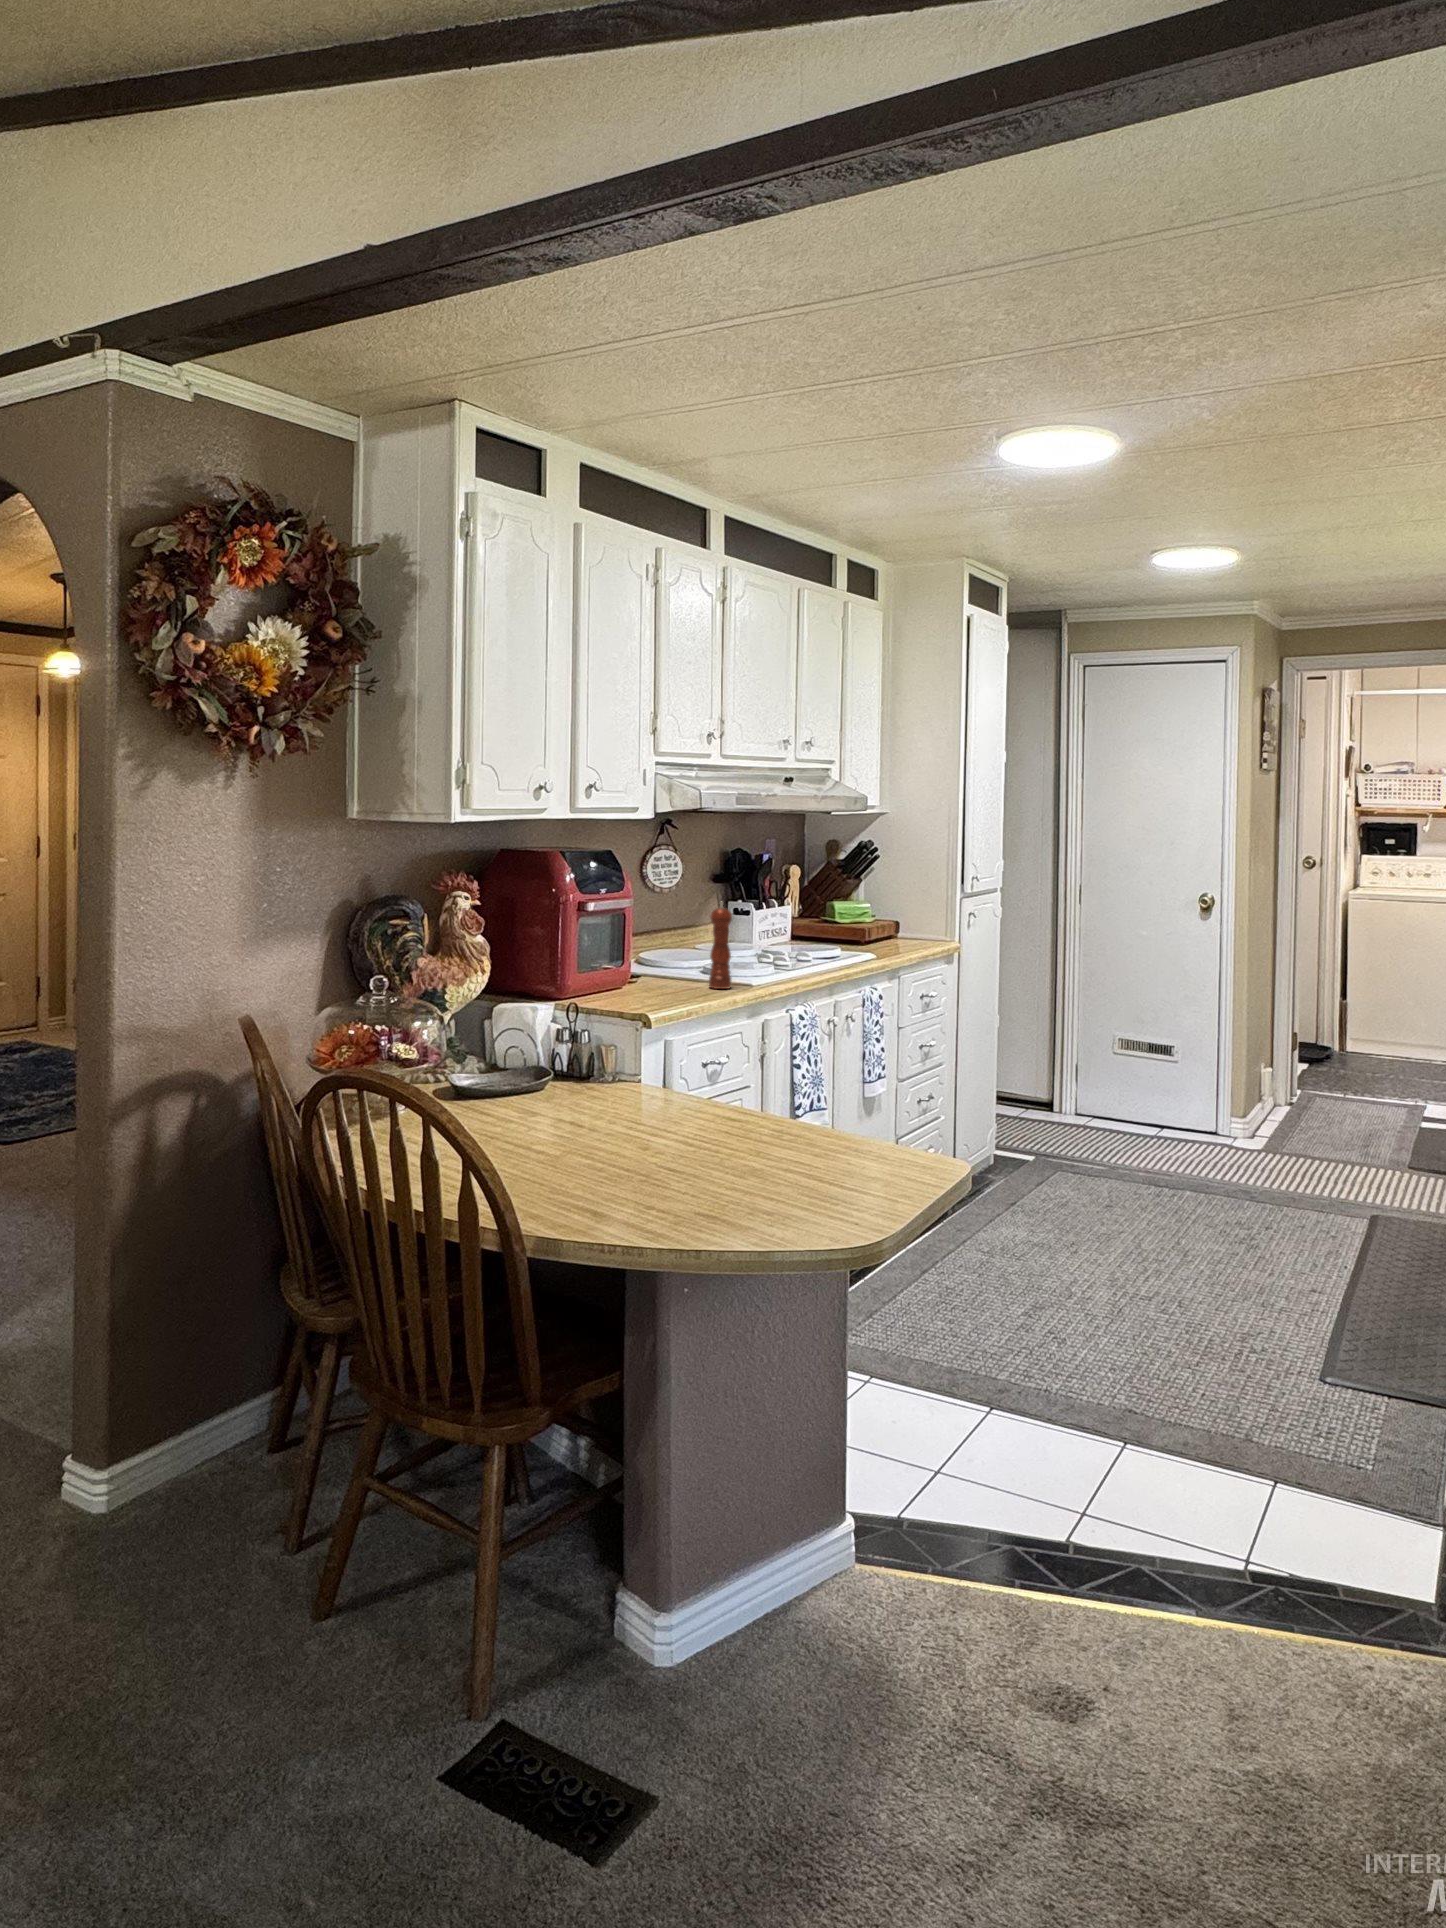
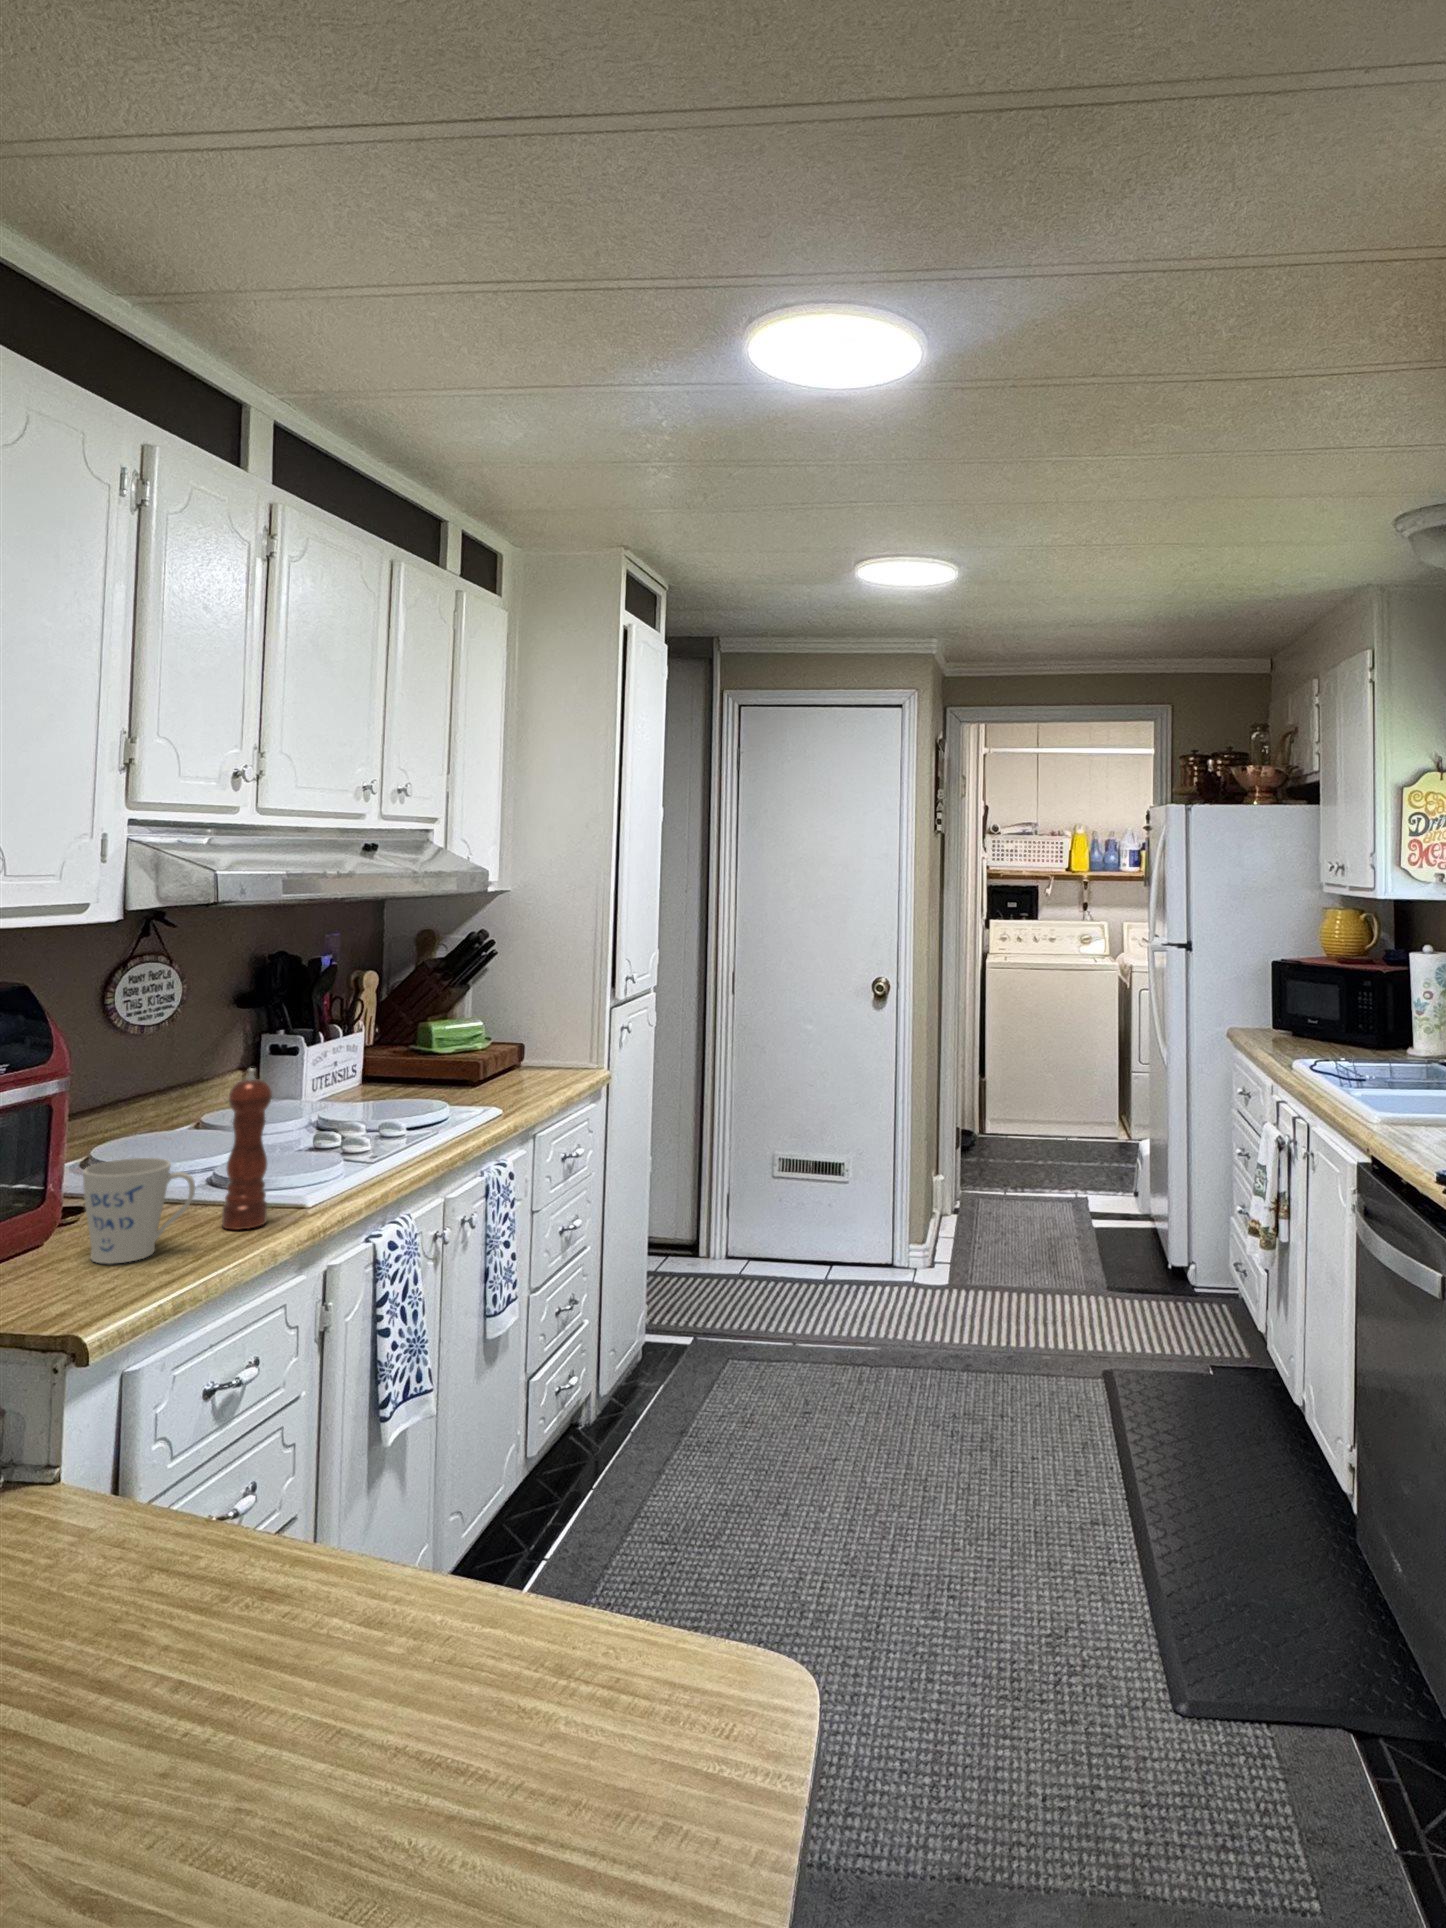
mug: none [642,944,695,995] -> present [83,1158,196,1264]

